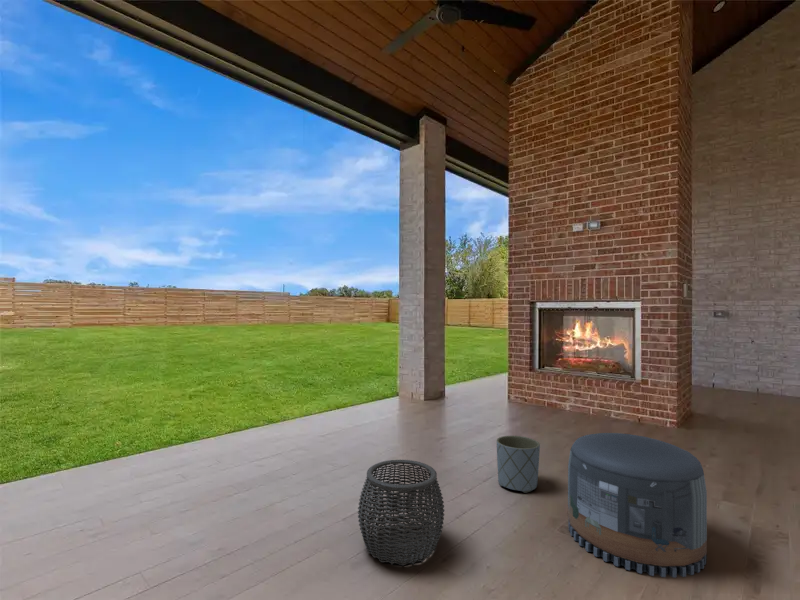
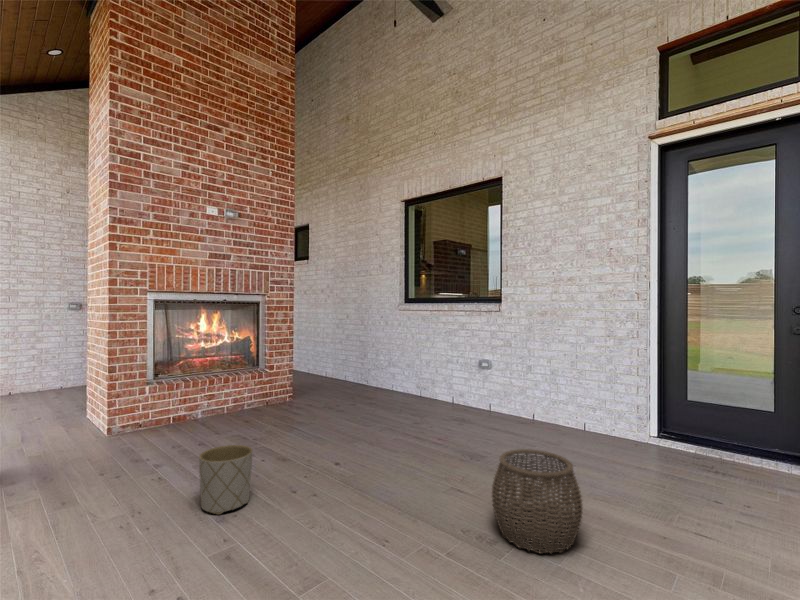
pouf: present [568,433,707,577] -> none [442,385,522,465]
planter: present [497,436,540,493] -> present [199,445,253,515]

